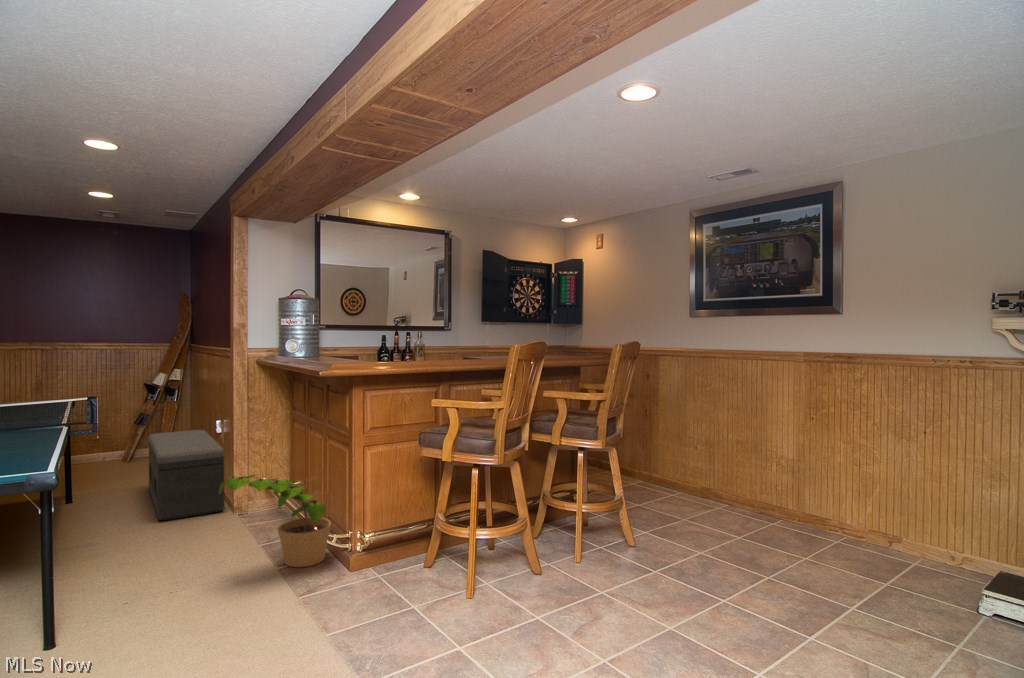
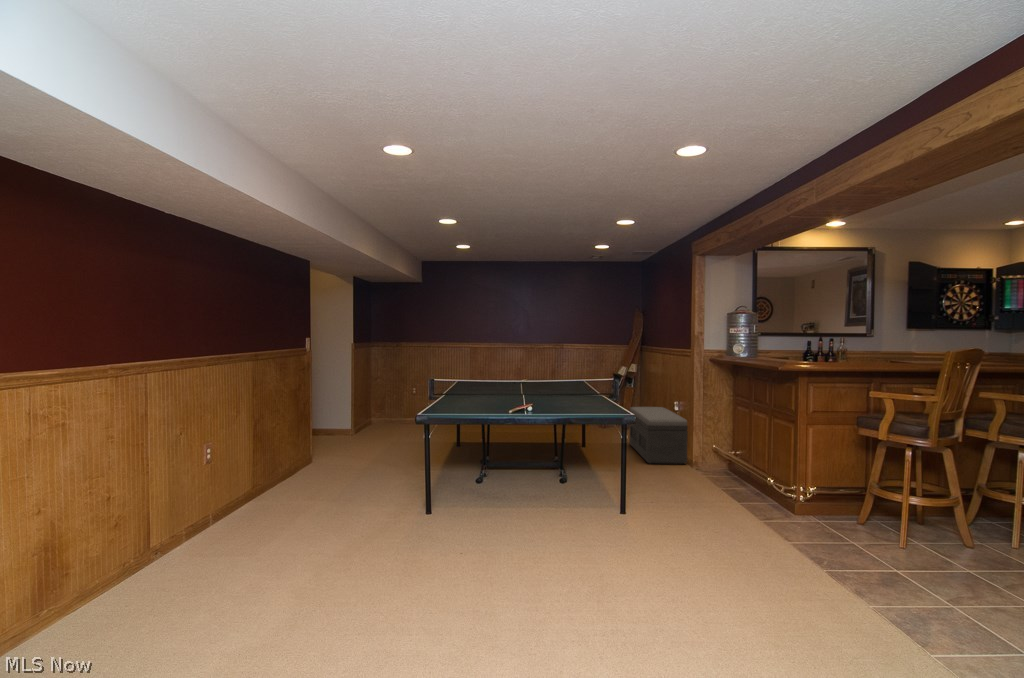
potted plant: present [219,475,331,567] -> none [704,435,779,505]

